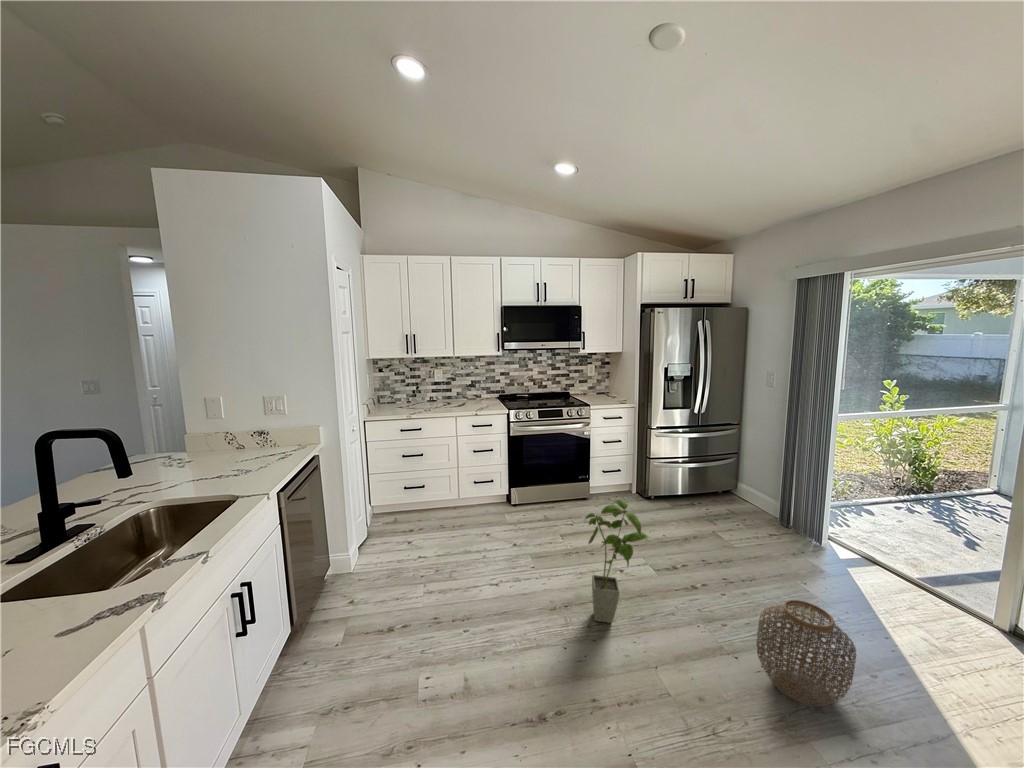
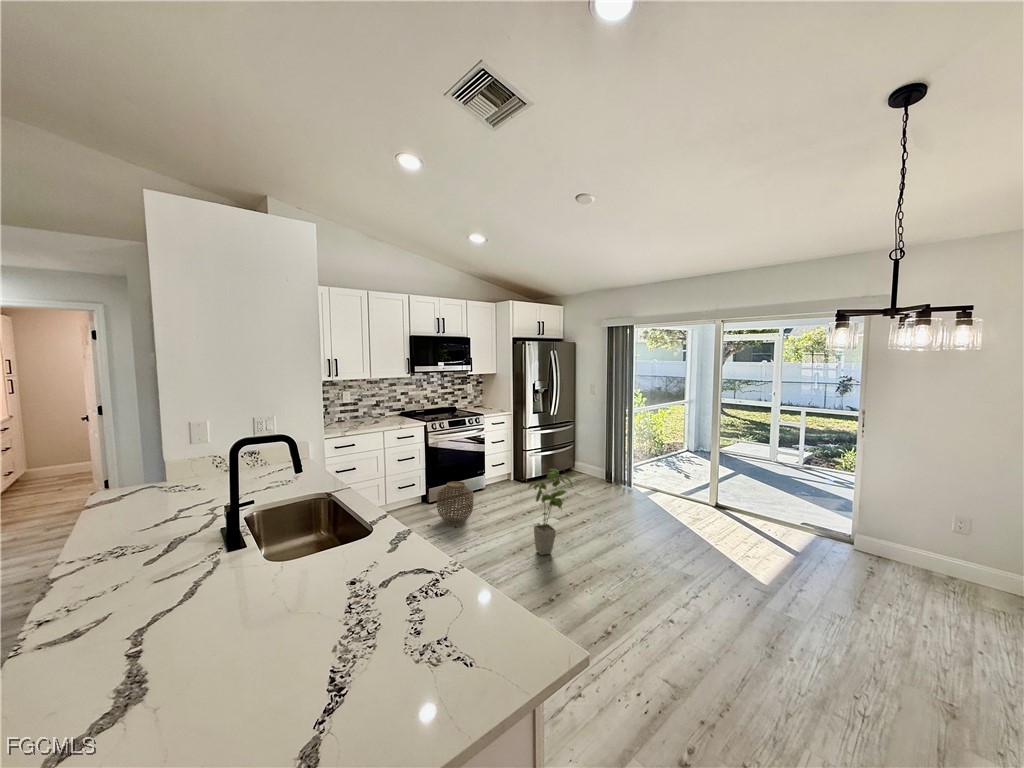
woven basket: present [756,600,856,706] -> present [437,481,474,524]

